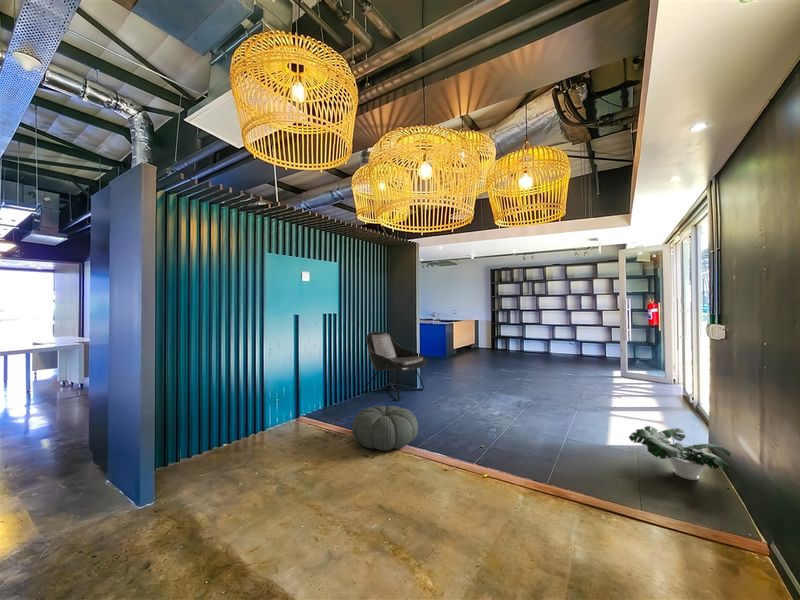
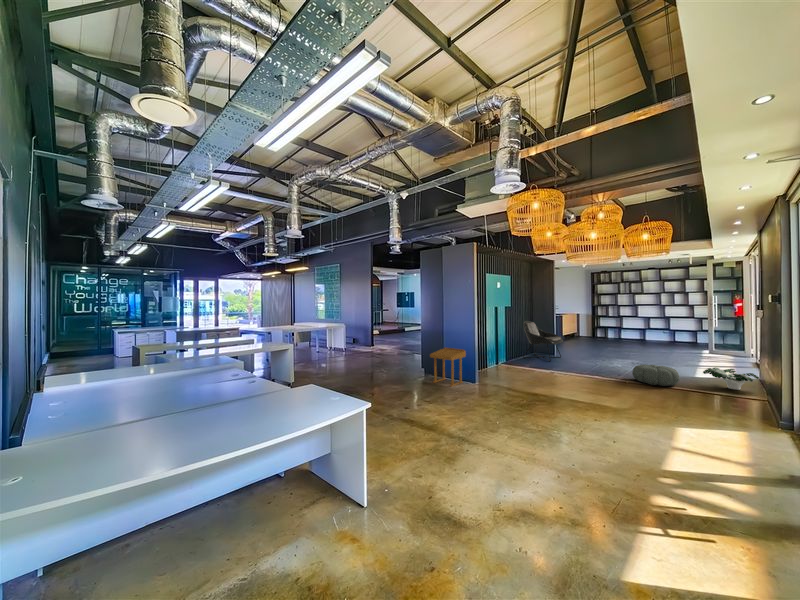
side table: none [17,399,130,520] -> present [430,347,466,386]
pouf: present [352,406,418,451] -> present [632,364,680,386]

